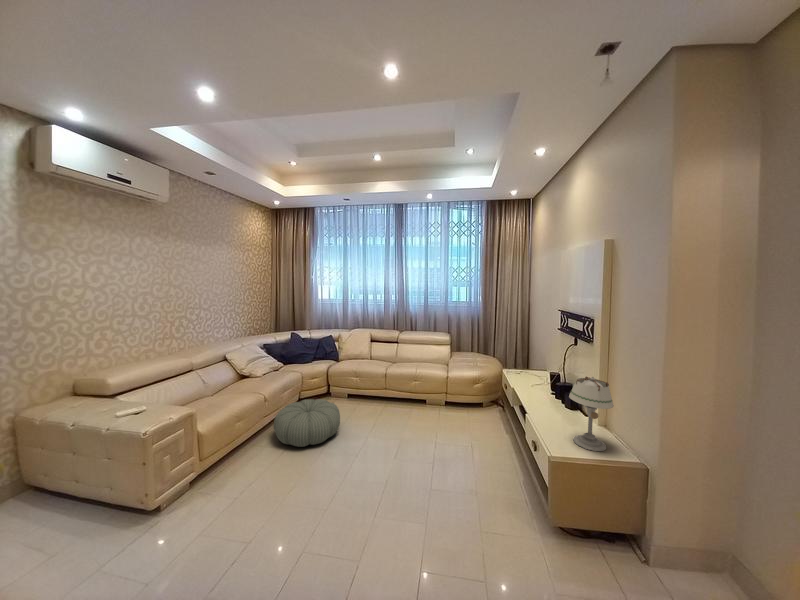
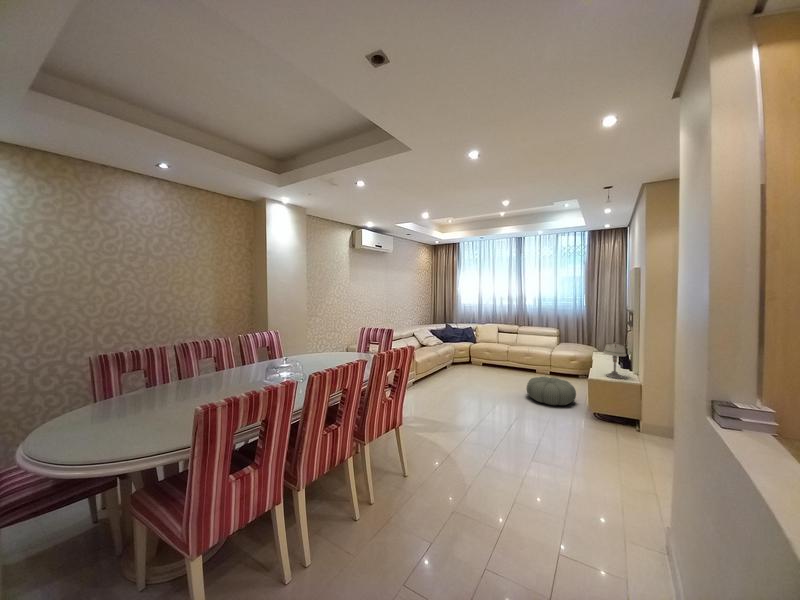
pouf: present [274,399,340,447] -> present [527,377,576,405]

